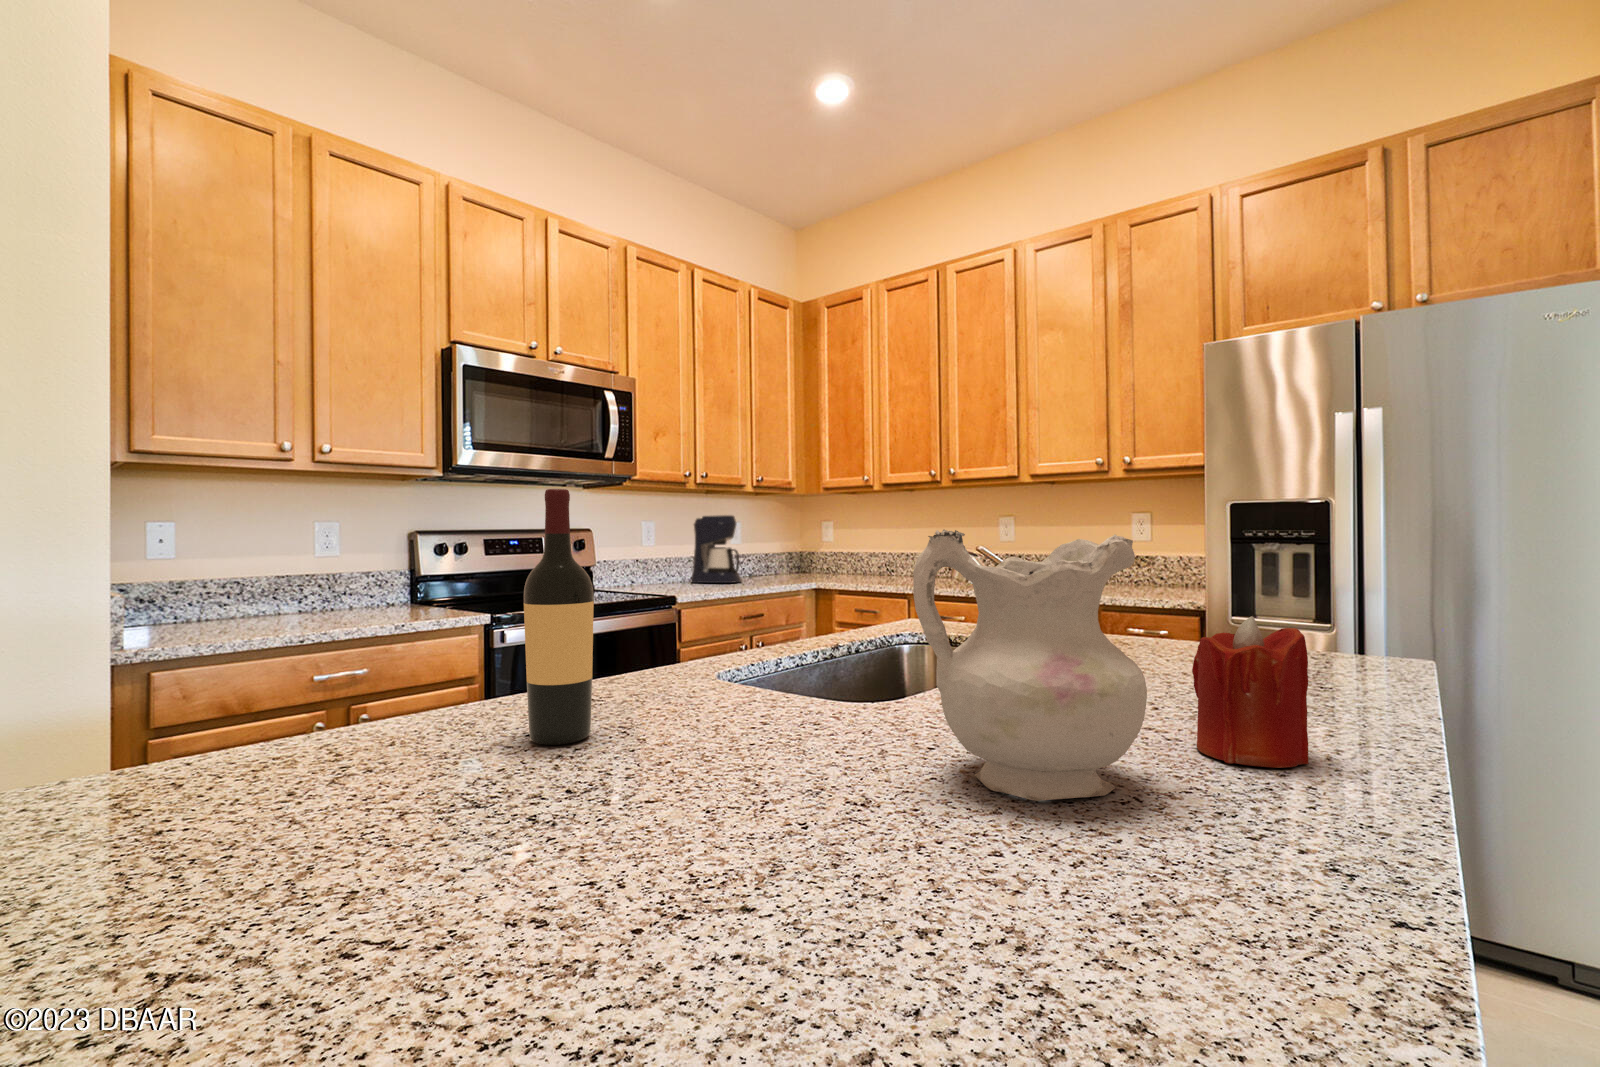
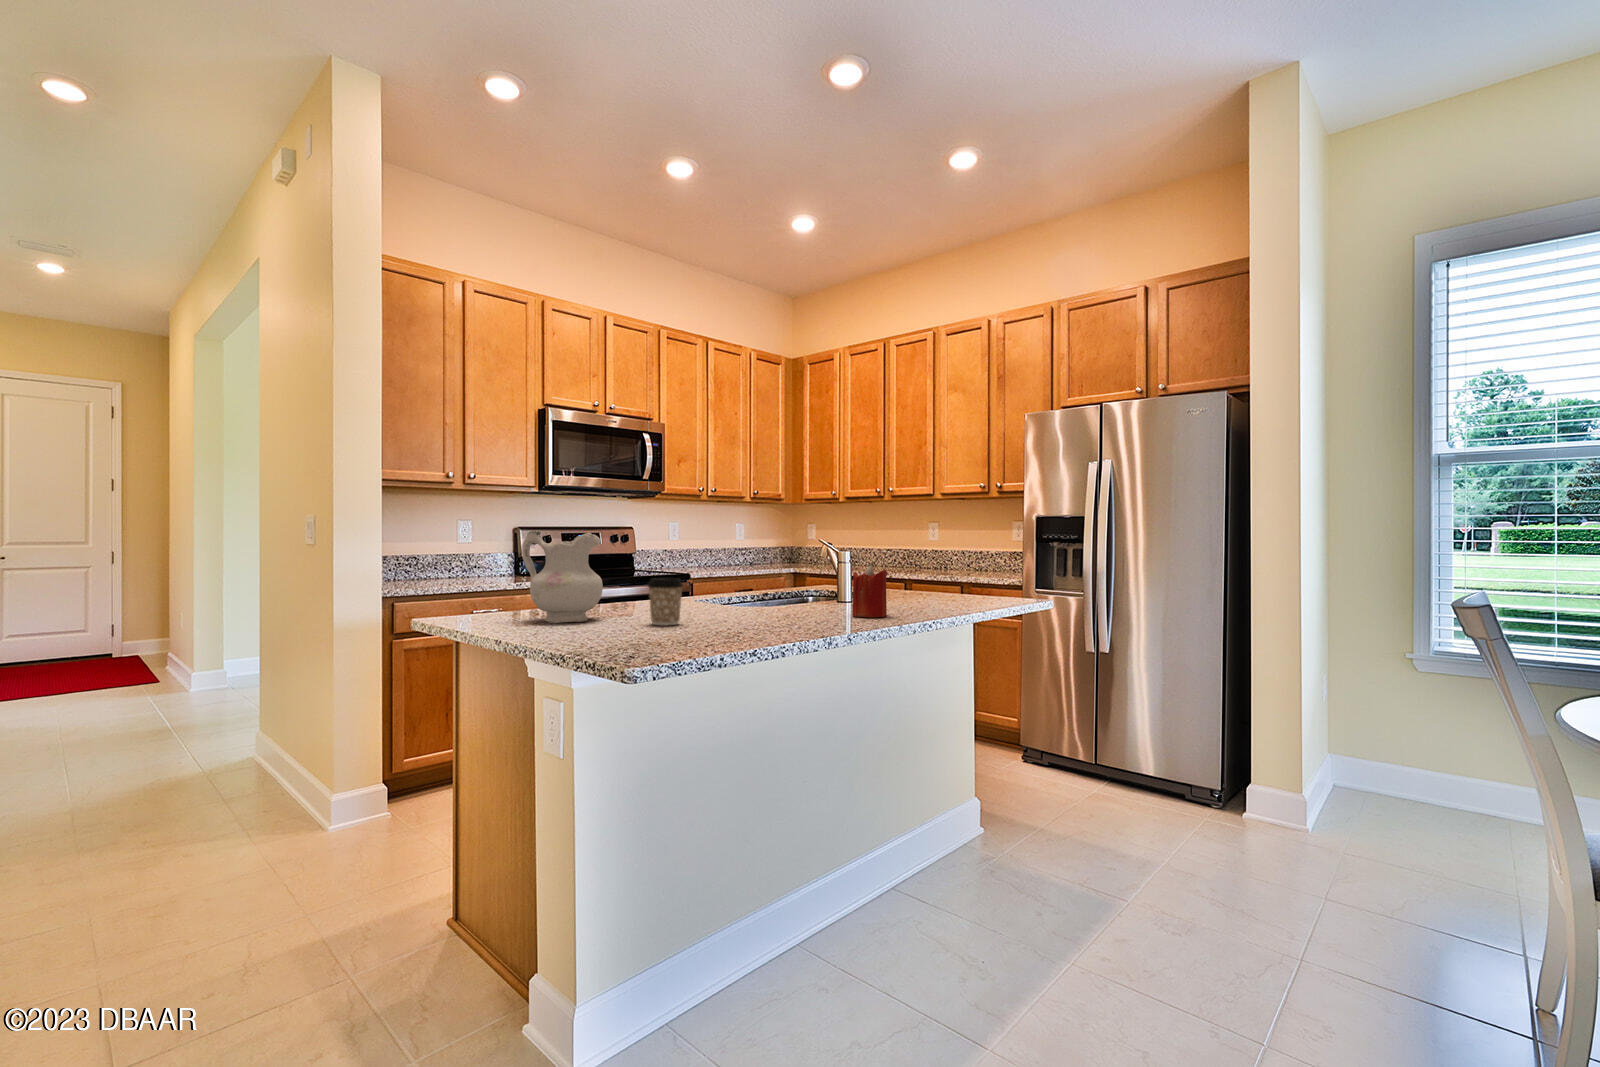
wine bottle: present [524,489,594,745] -> none [605,513,632,611]
coffee maker: present [690,515,742,583] -> none [703,519,741,568]
ceramic pitcher: present [913,530,1147,801] -> present [522,530,603,622]
coffee cup: none [656,689,780,878] -> present [648,578,683,625]

